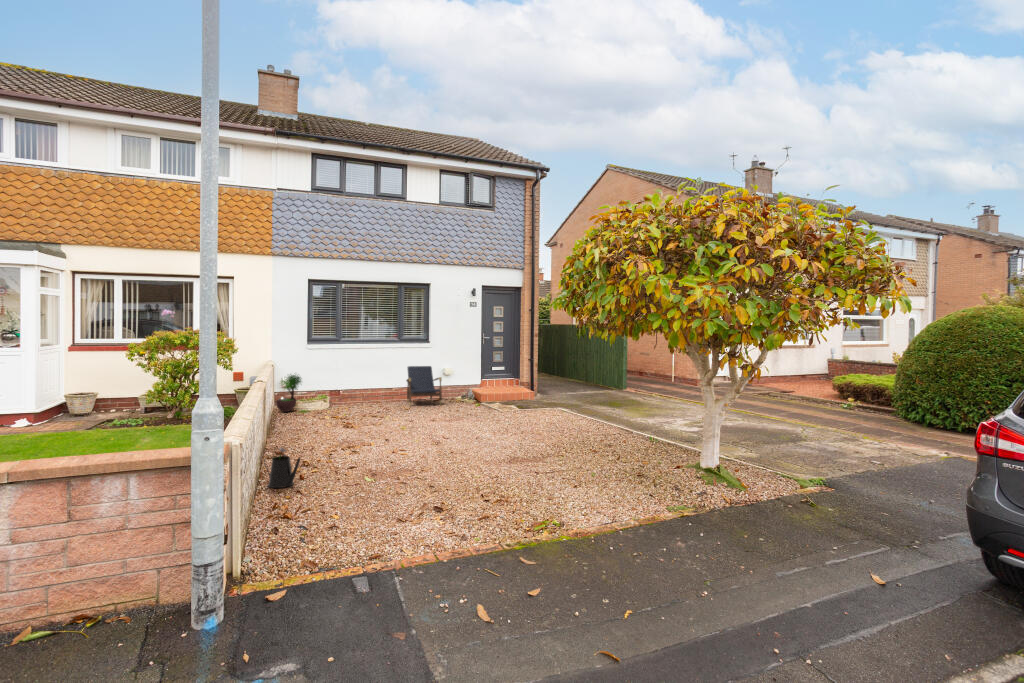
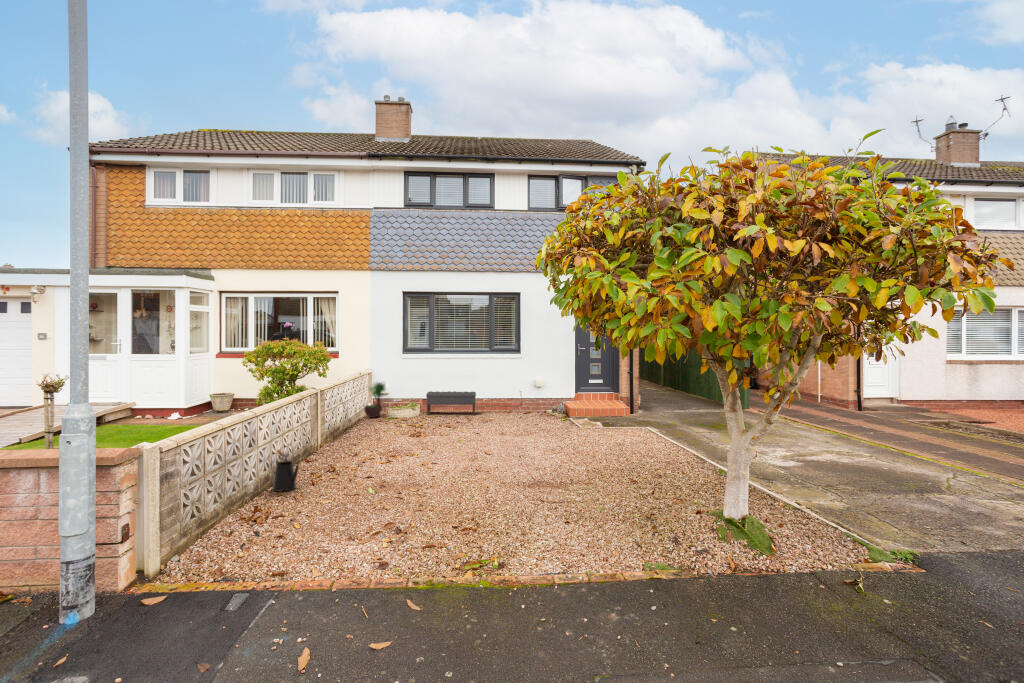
lounge chair: present [406,366,442,406] -> none [489,377,524,418]
bench: none [340,382,393,407] -> present [426,391,476,415]

